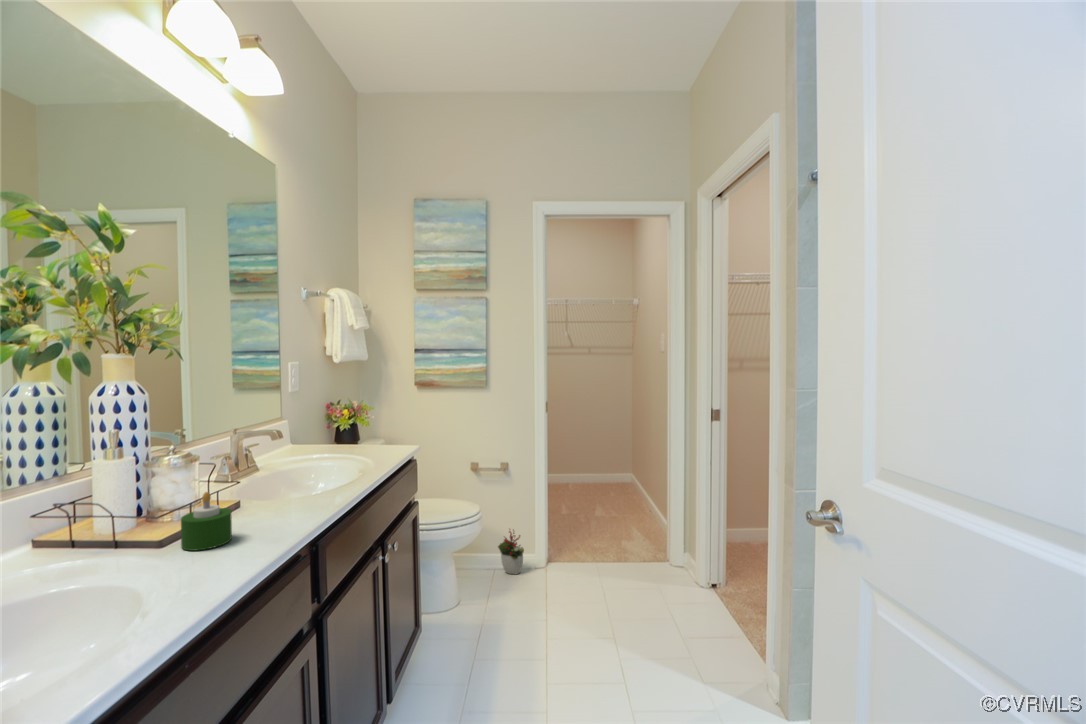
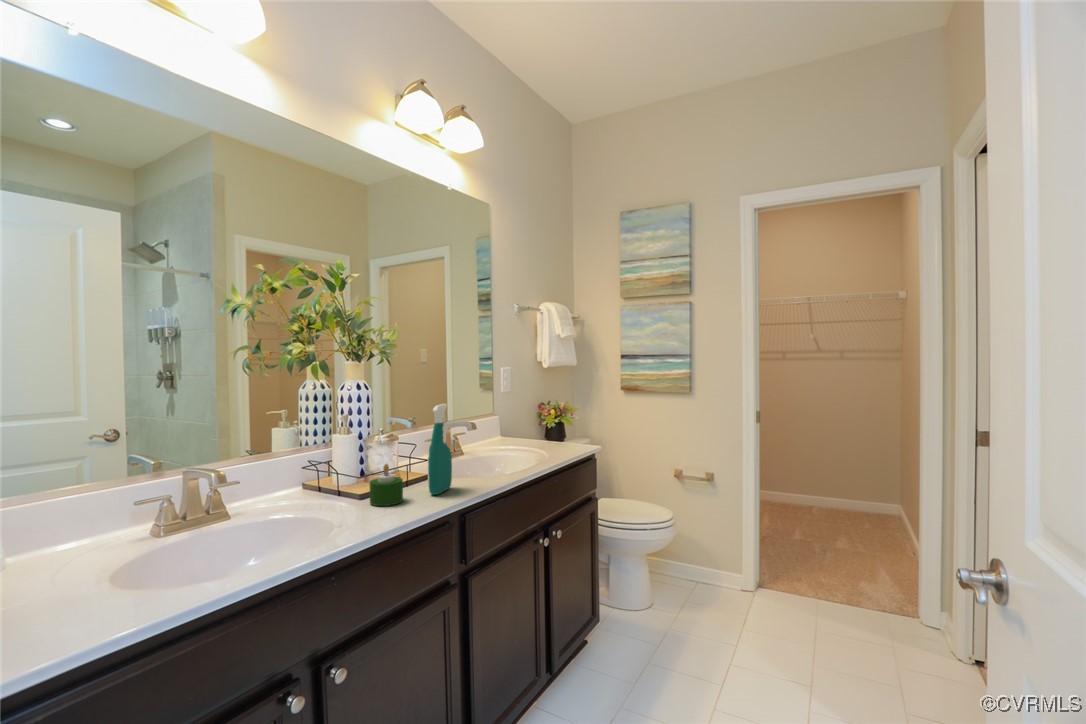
spray bottle: none [262,408,286,524] -> present [428,404,452,495]
decorative plant: present [498,530,524,574] -> none [701,542,729,592]

